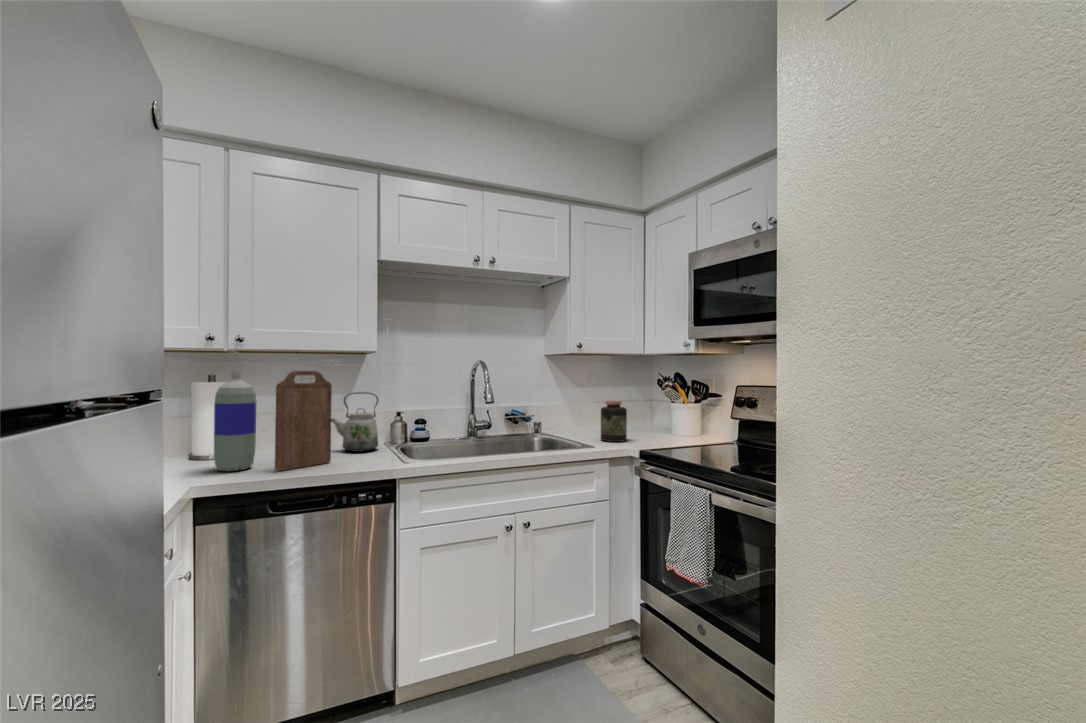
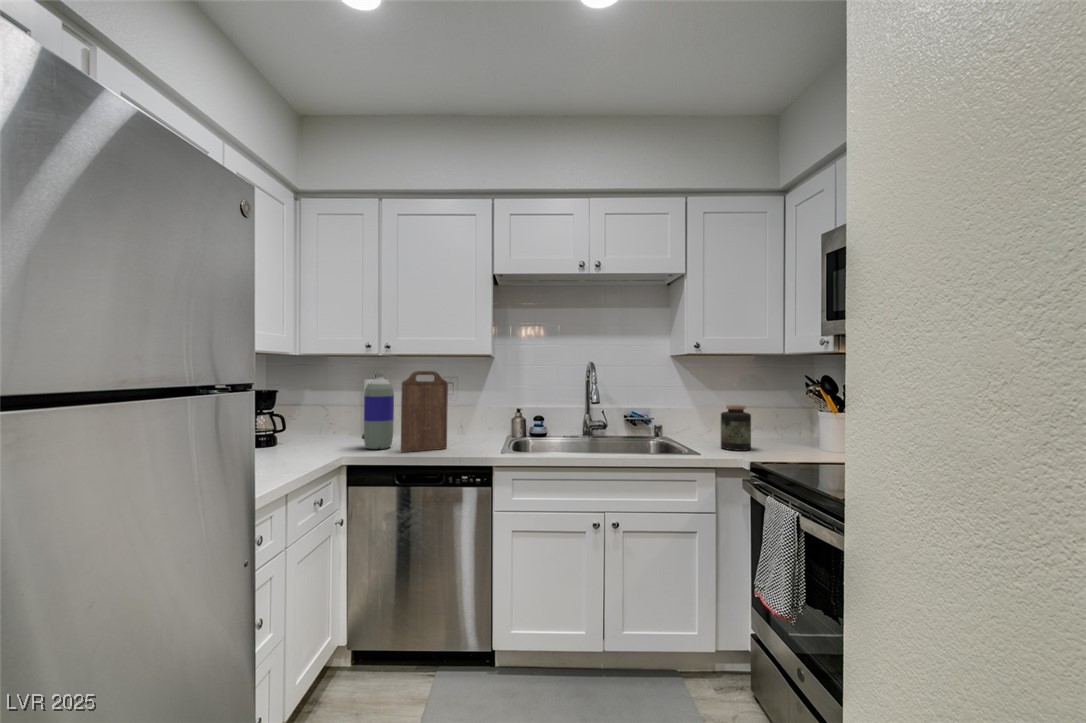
kettle: present [331,393,378,452] -> none [458,390,497,442]

